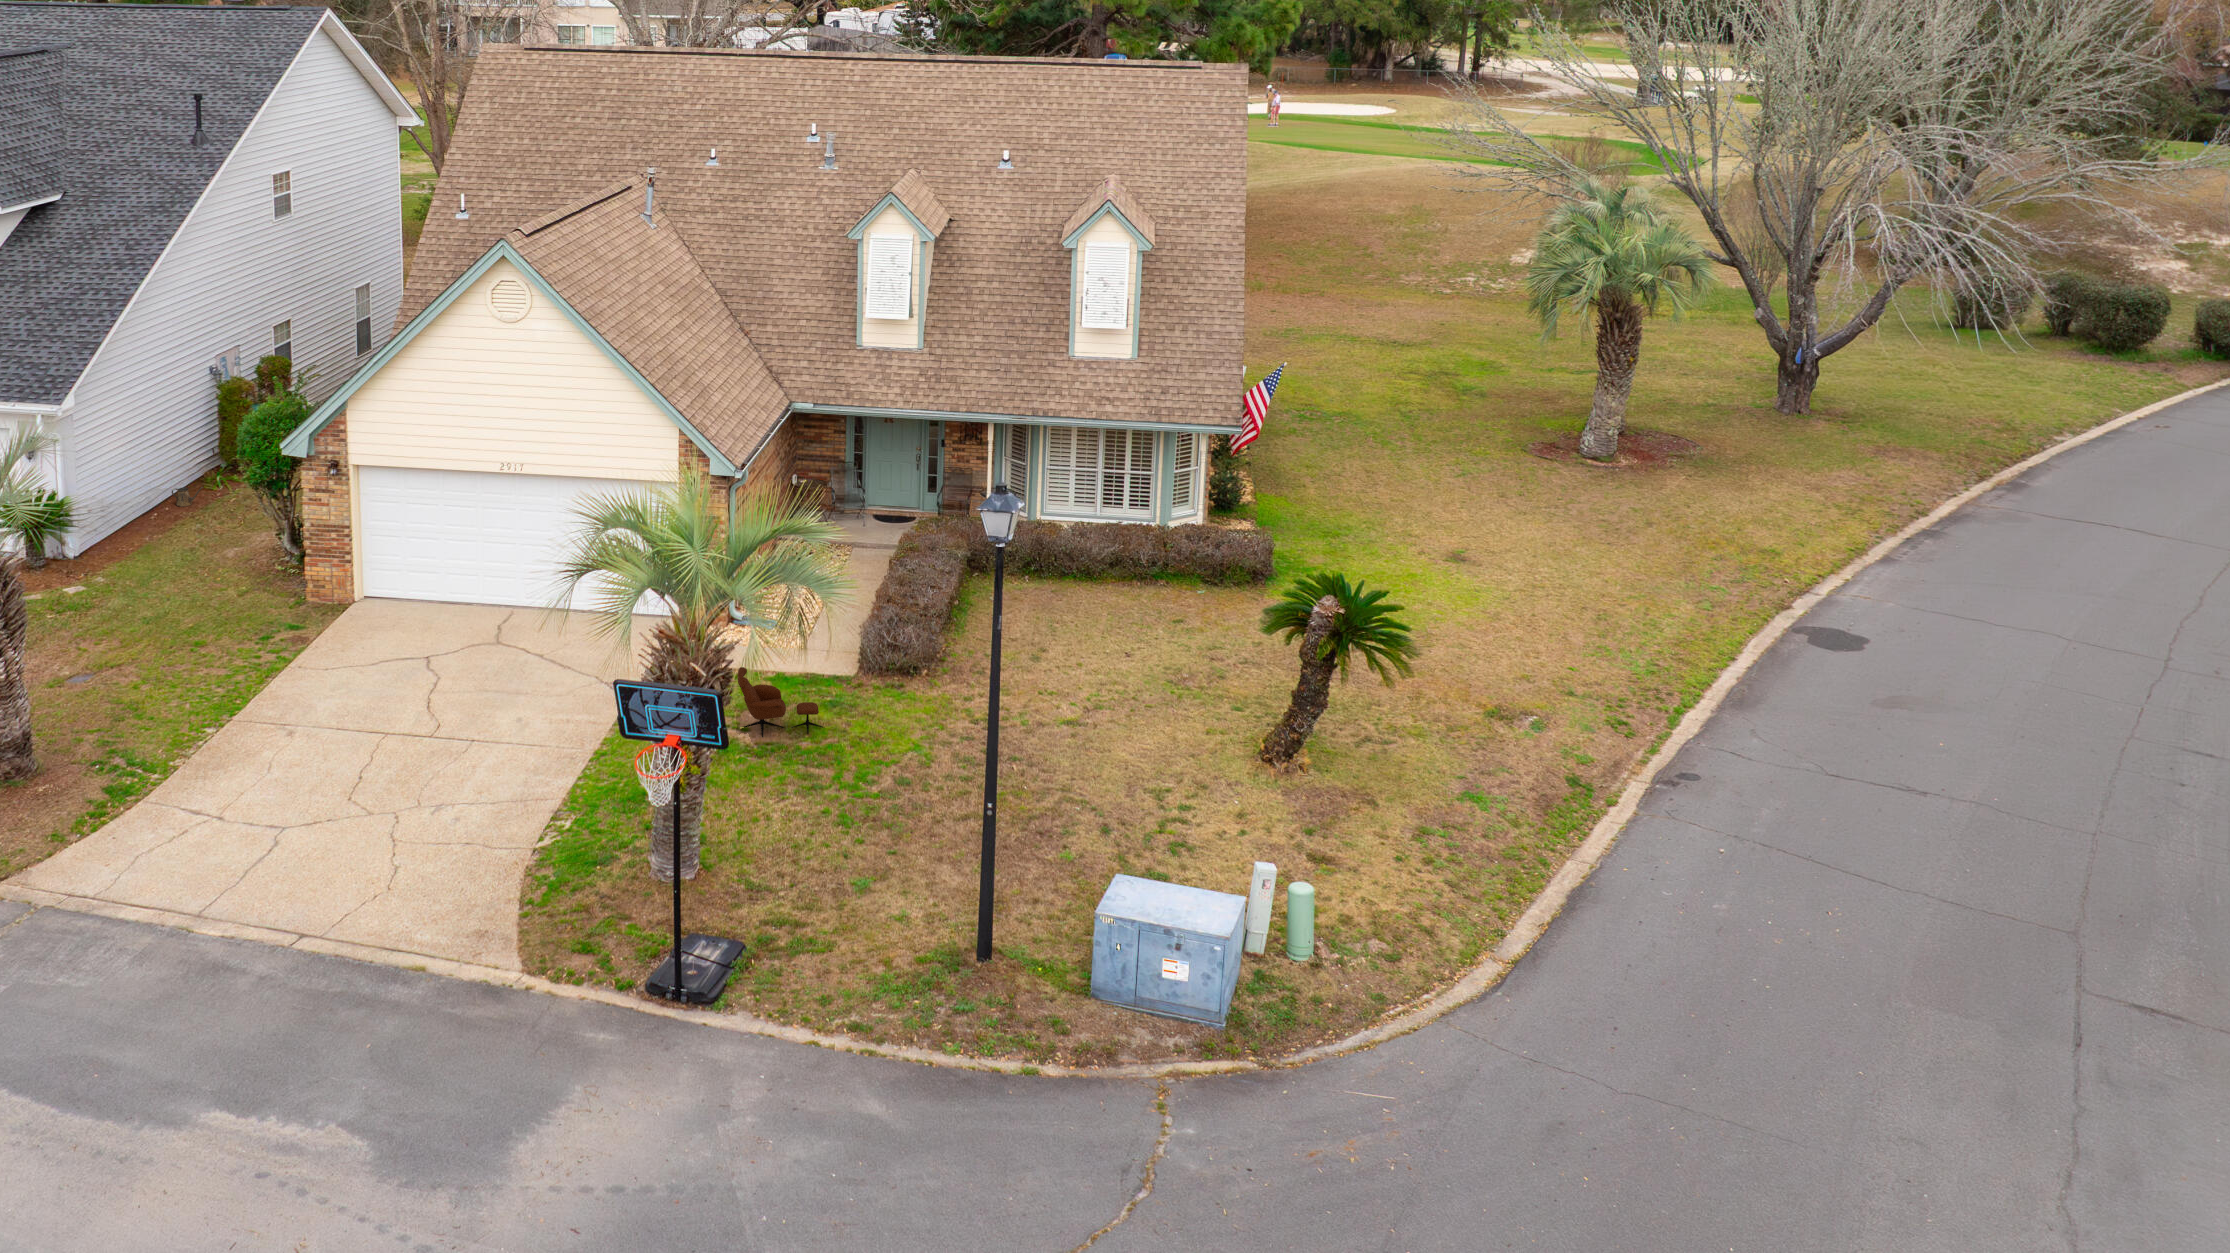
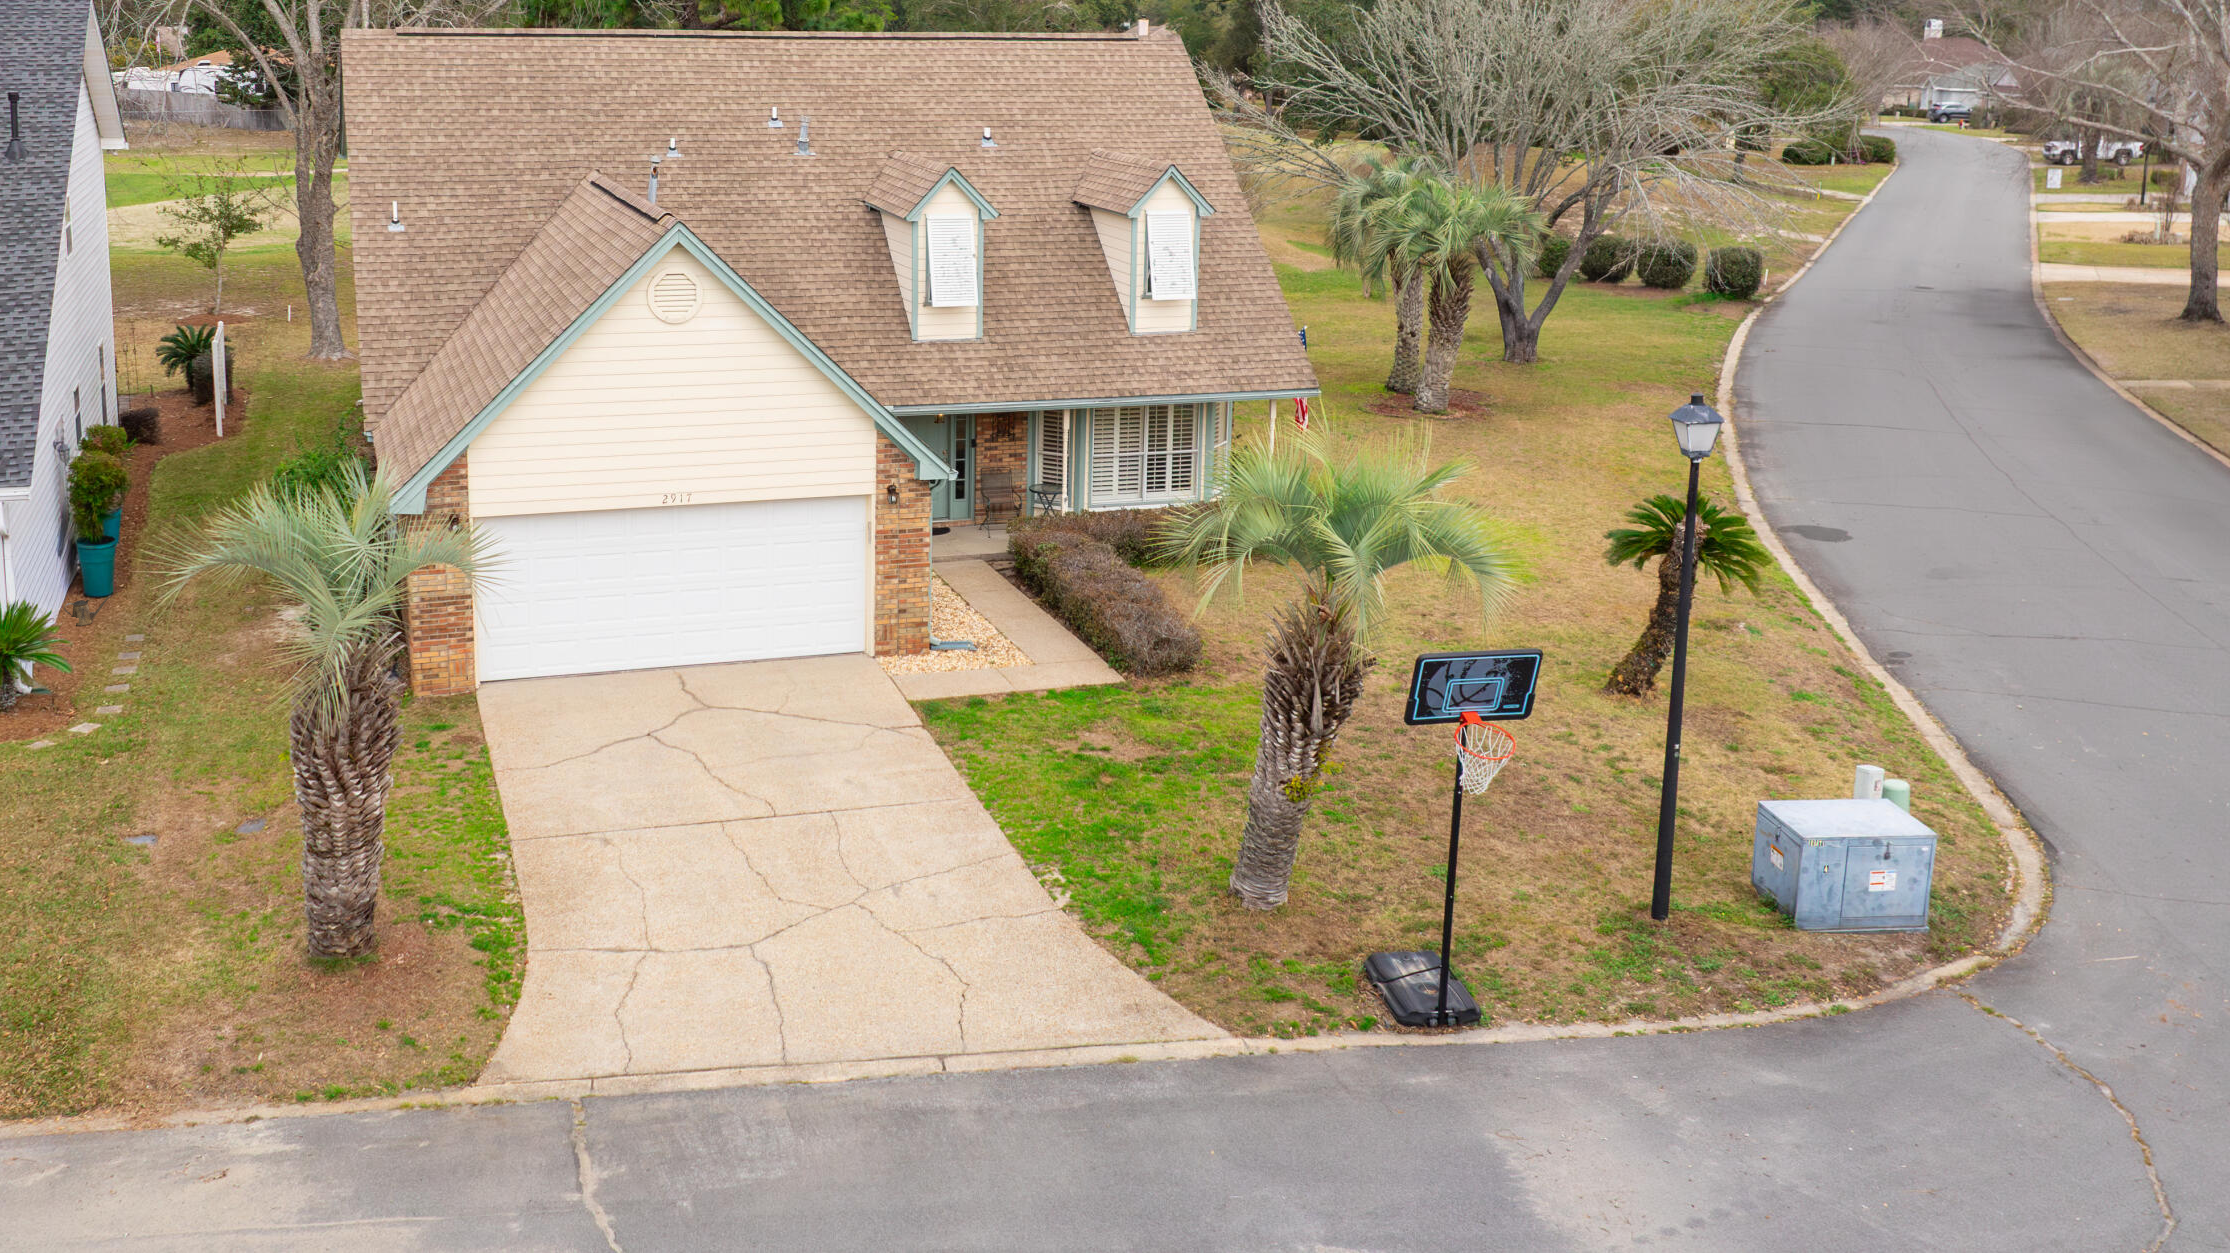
lounge chair: present [737,667,823,737] -> none [1095,667,1179,739]

